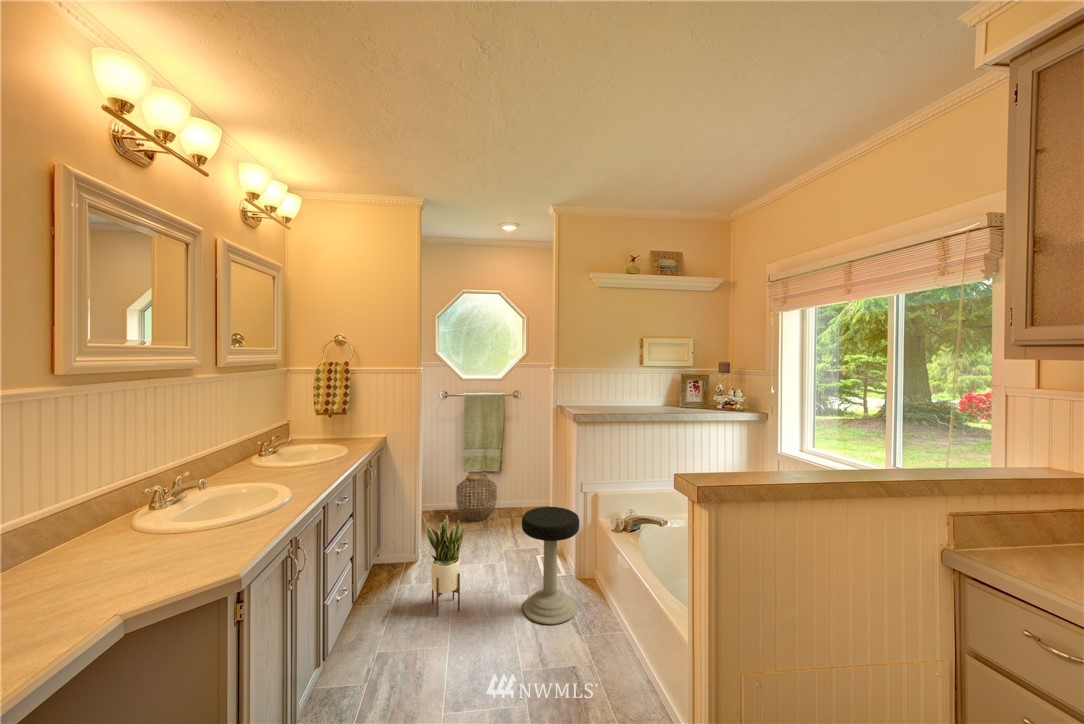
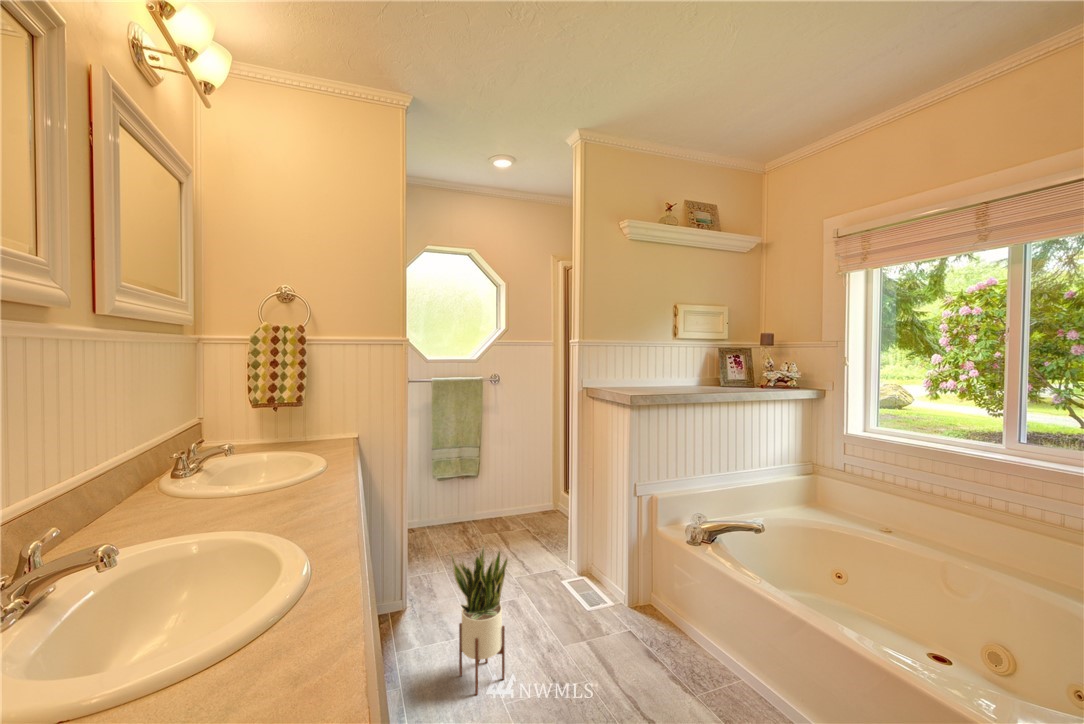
woven basket: present [456,473,497,521] -> none [429,481,482,543]
stool: present [522,507,579,624] -> none [584,517,663,679]

